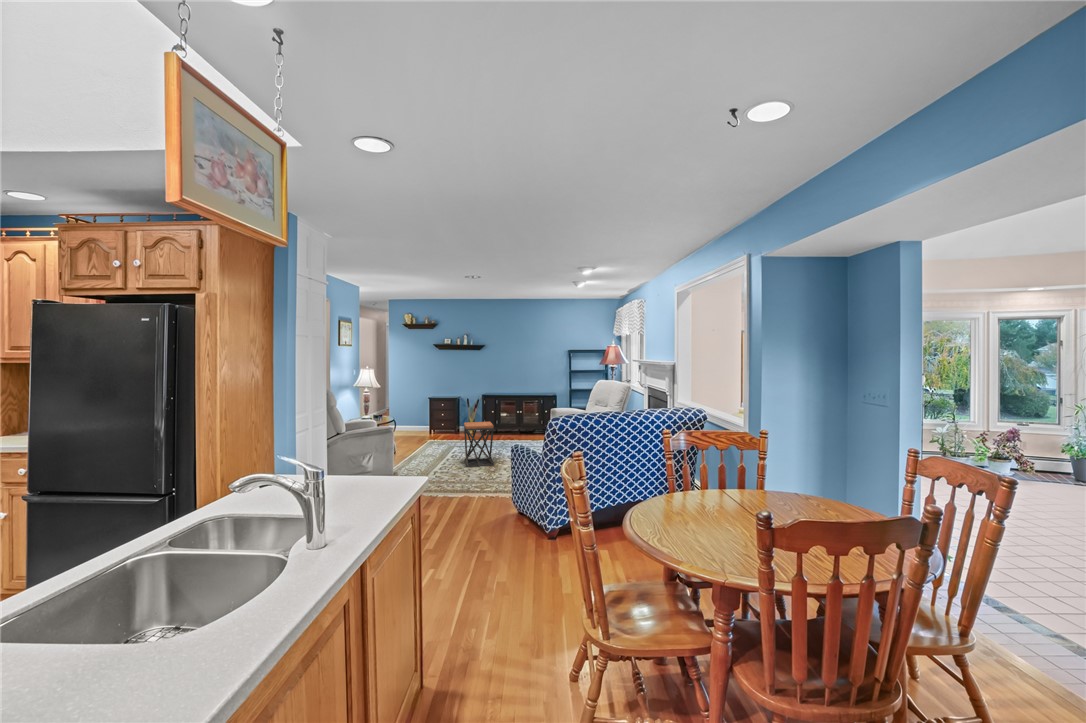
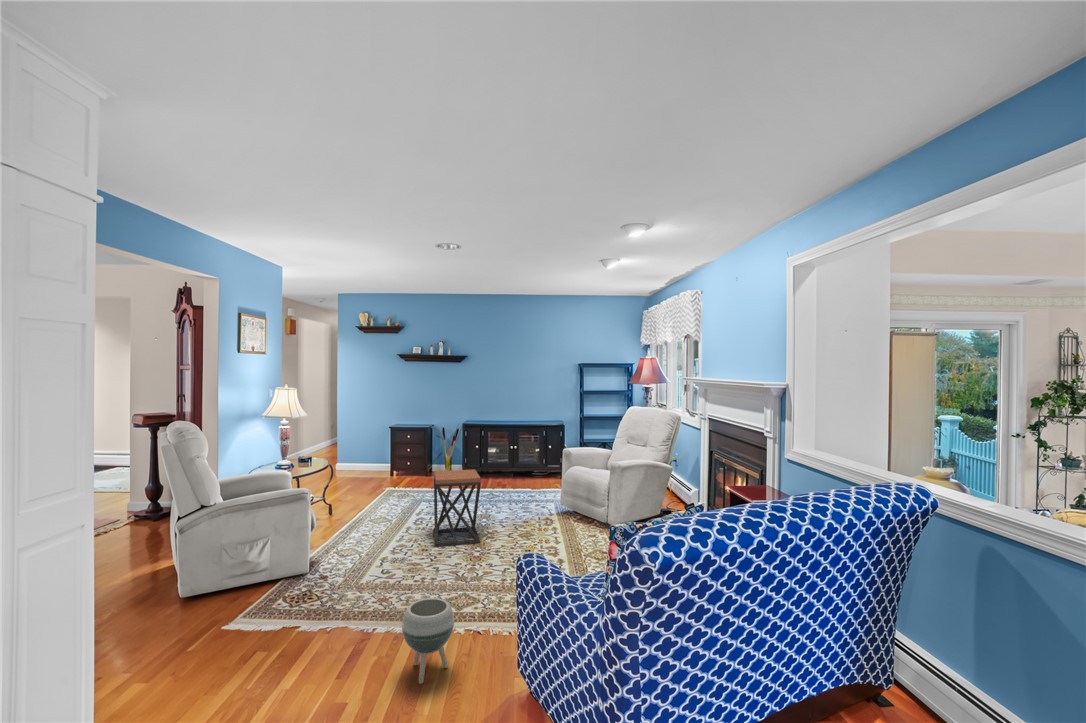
planter: none [455,474,479,510] -> present [402,598,454,684]

